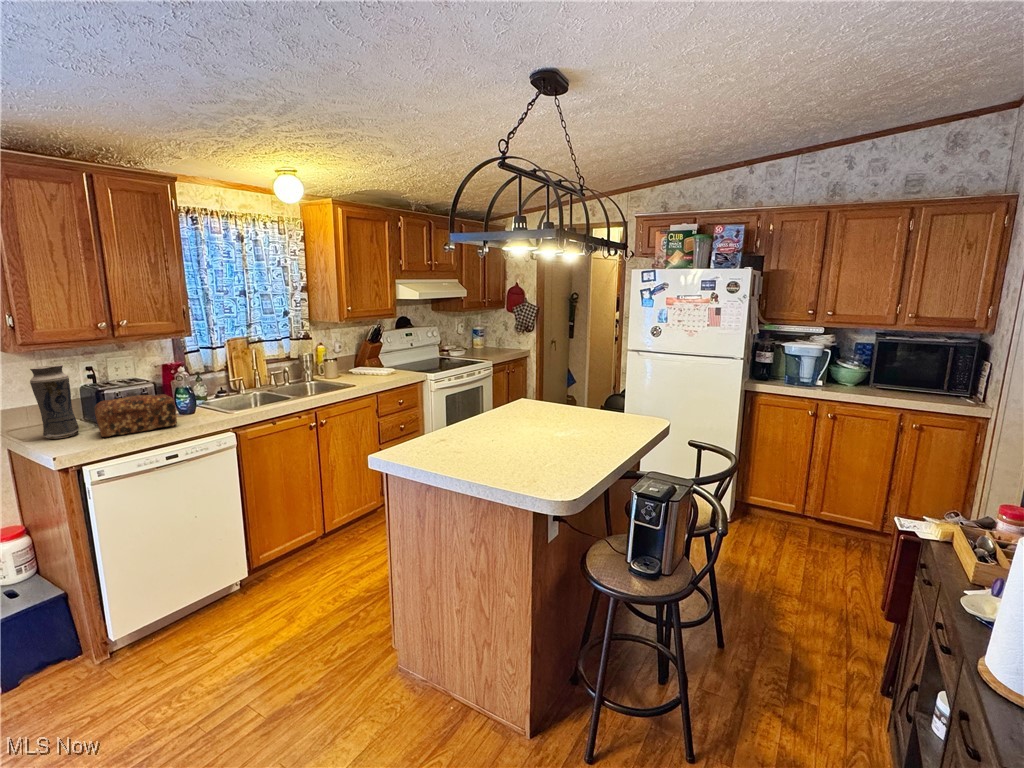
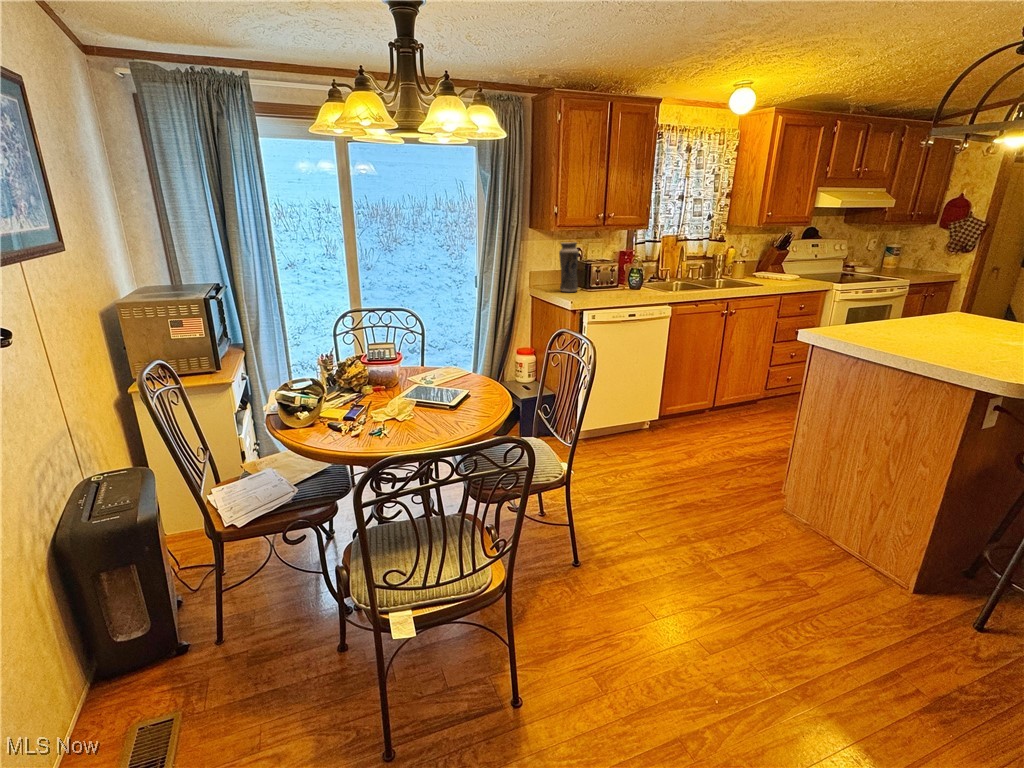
bread loaf: present [94,394,177,437] -> none [589,269,639,295]

